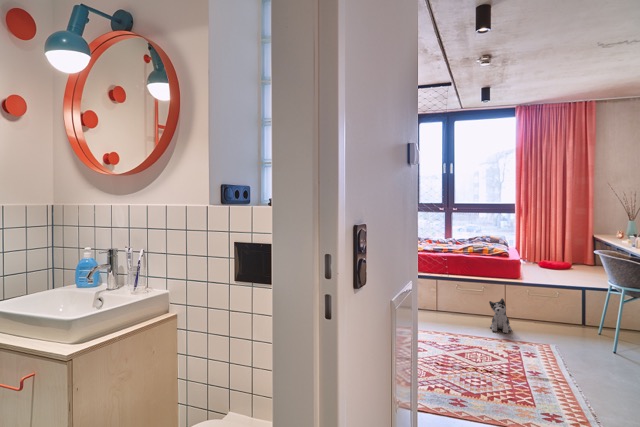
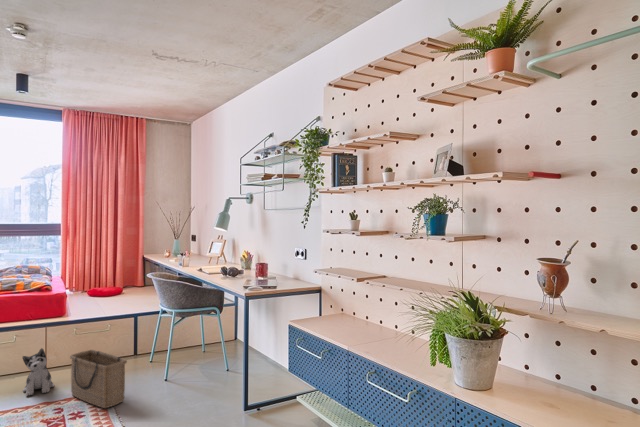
basket: none [524,308,573,359] -> present [70,350,127,408]

